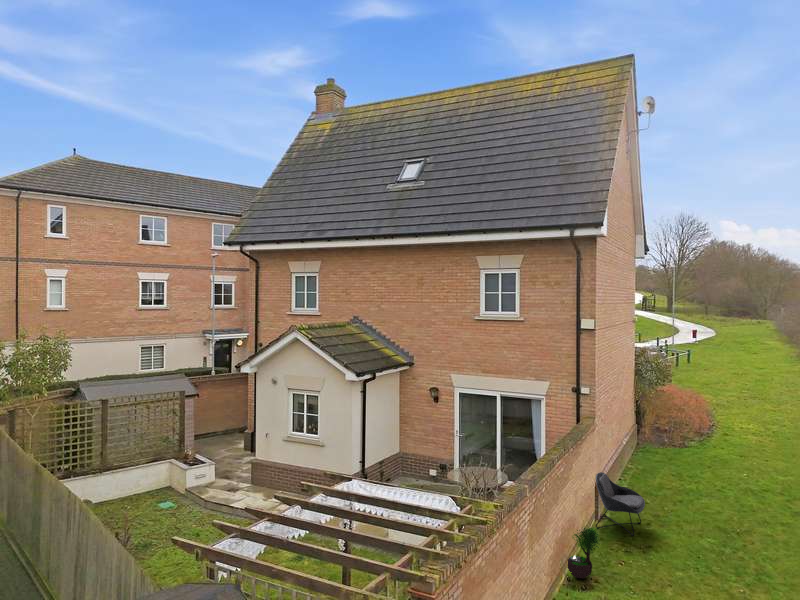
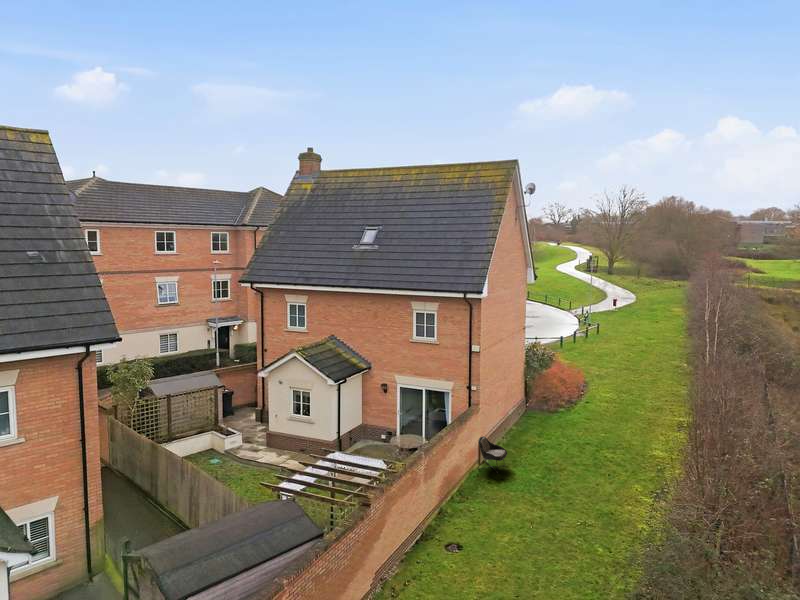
potted tree: present [568,528,599,579] -> none [454,468,472,498]

